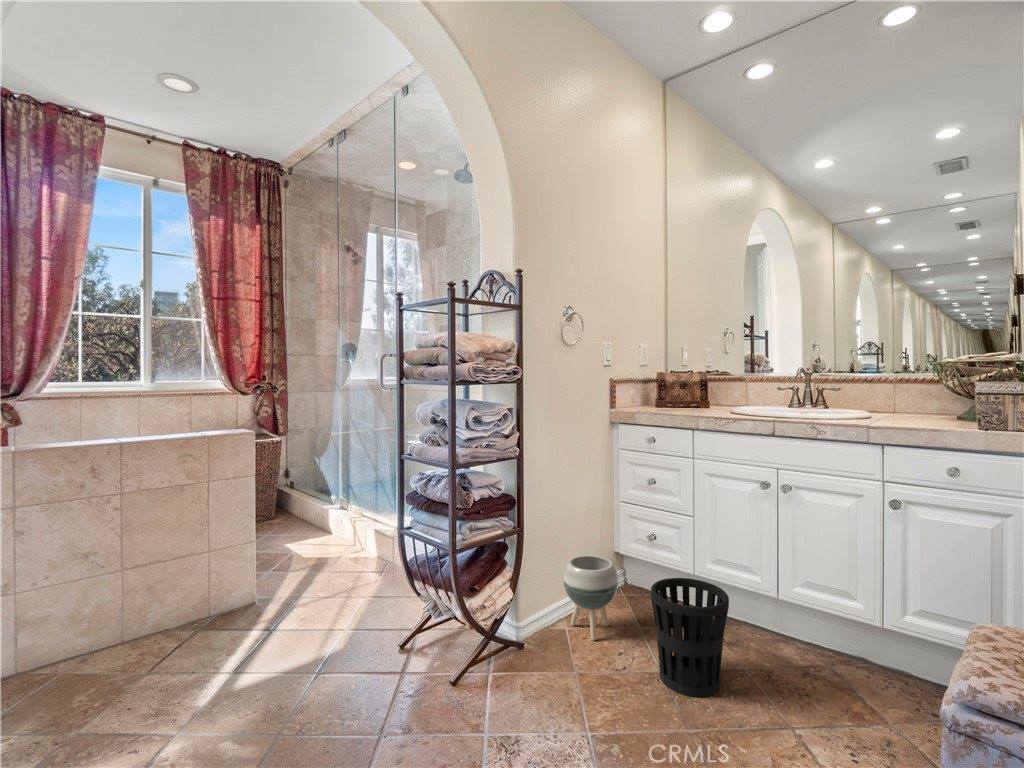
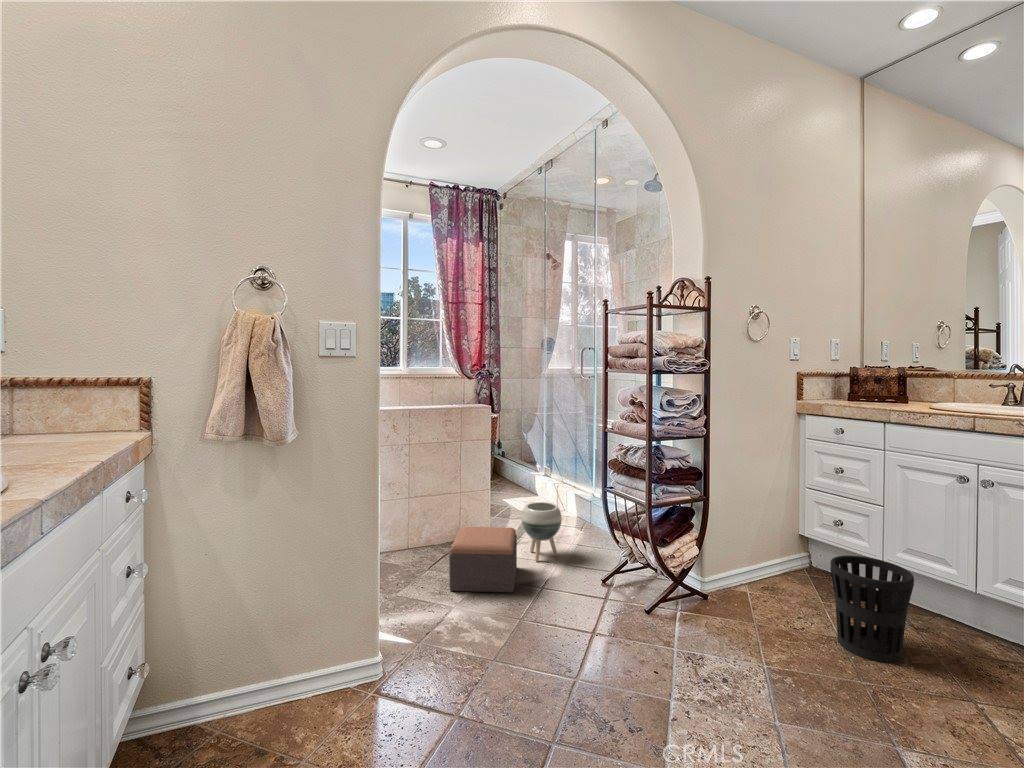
planter: present [563,555,618,641] -> present [521,502,562,562]
footstool: none [168,594,286,709] -> present [449,527,517,593]

